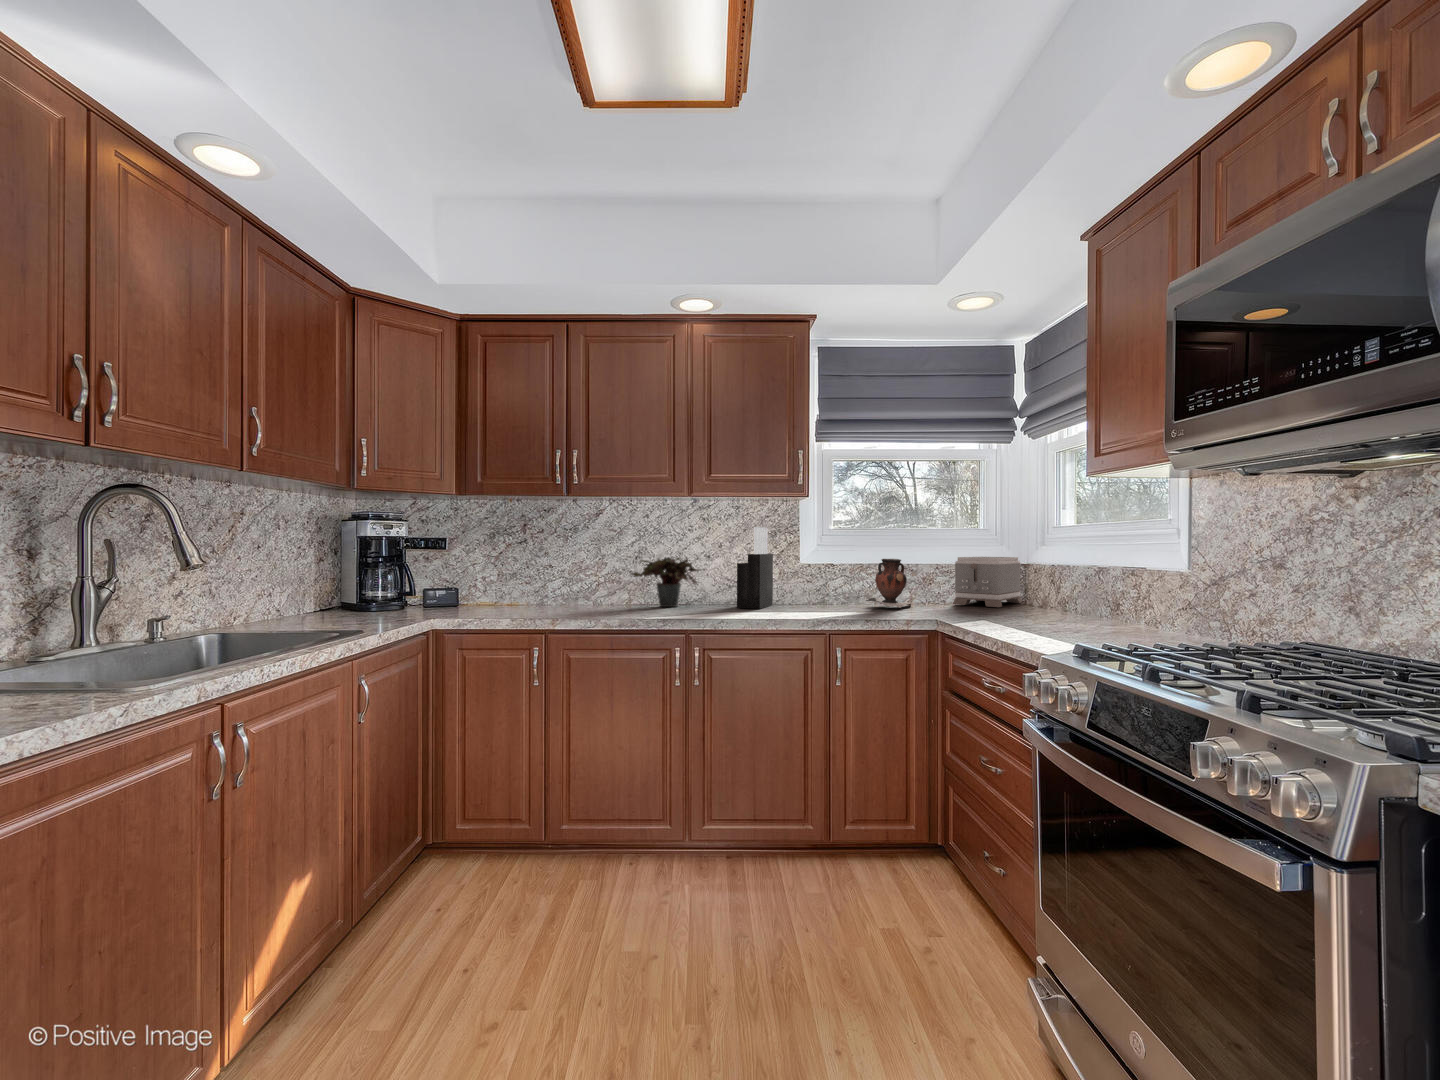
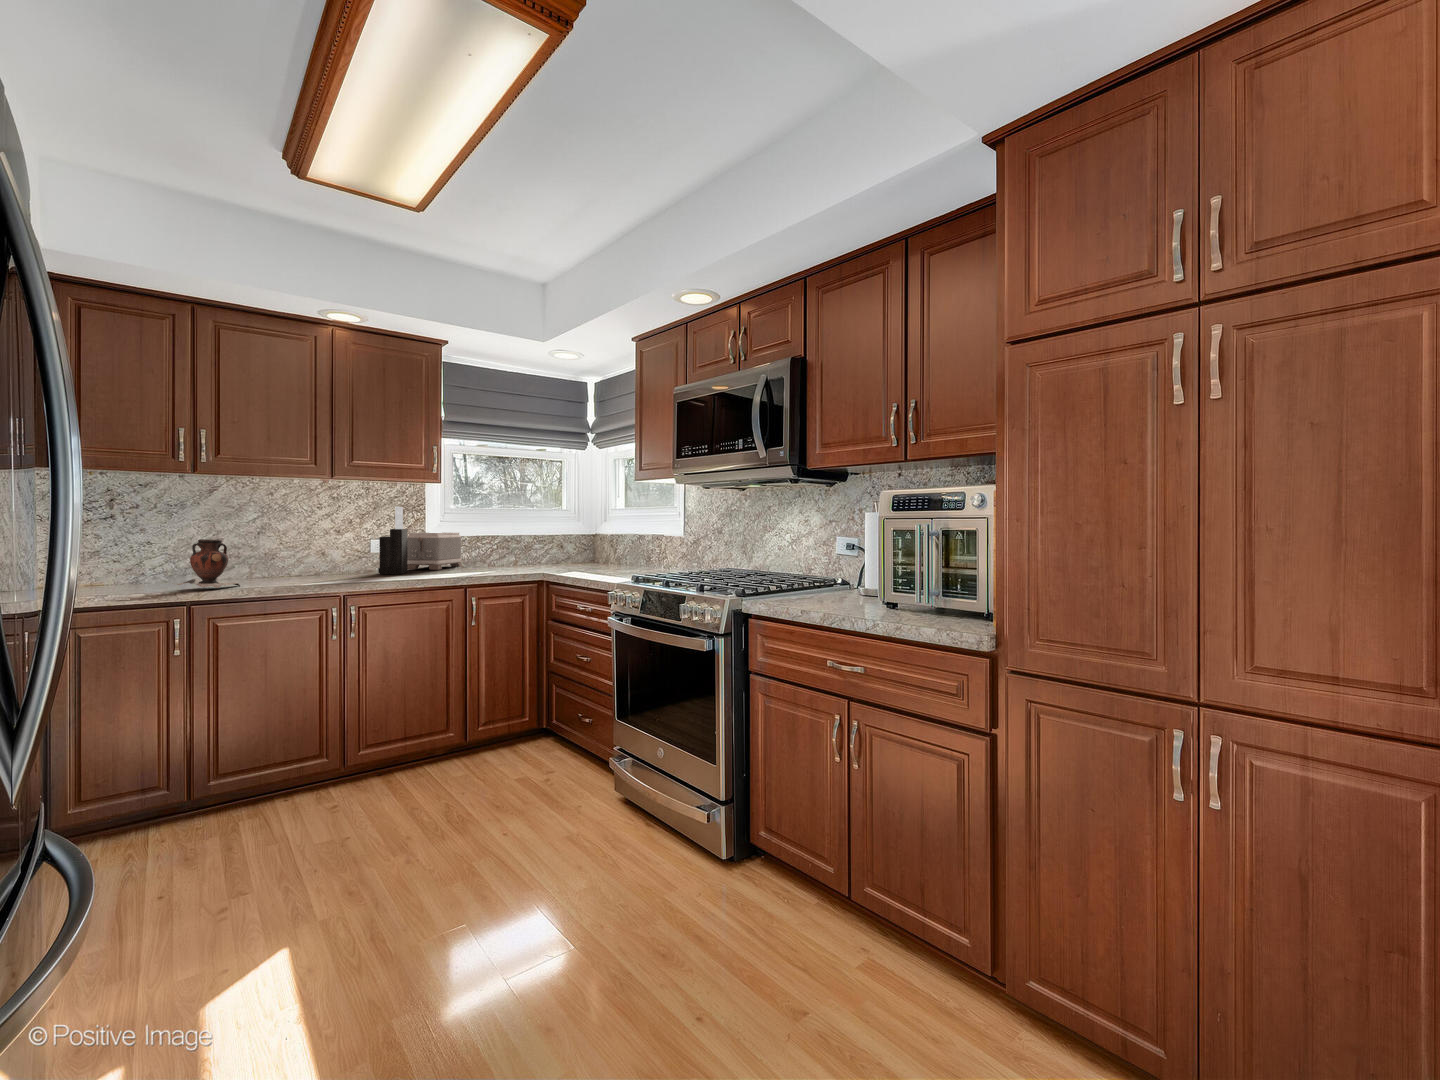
potted plant: present [632,557,703,607] -> none [264,532,344,577]
toaster: present [953,557,1022,607] -> present [407,532,462,570]
vase: present [866,559,911,608] -> present [177,539,240,588]

